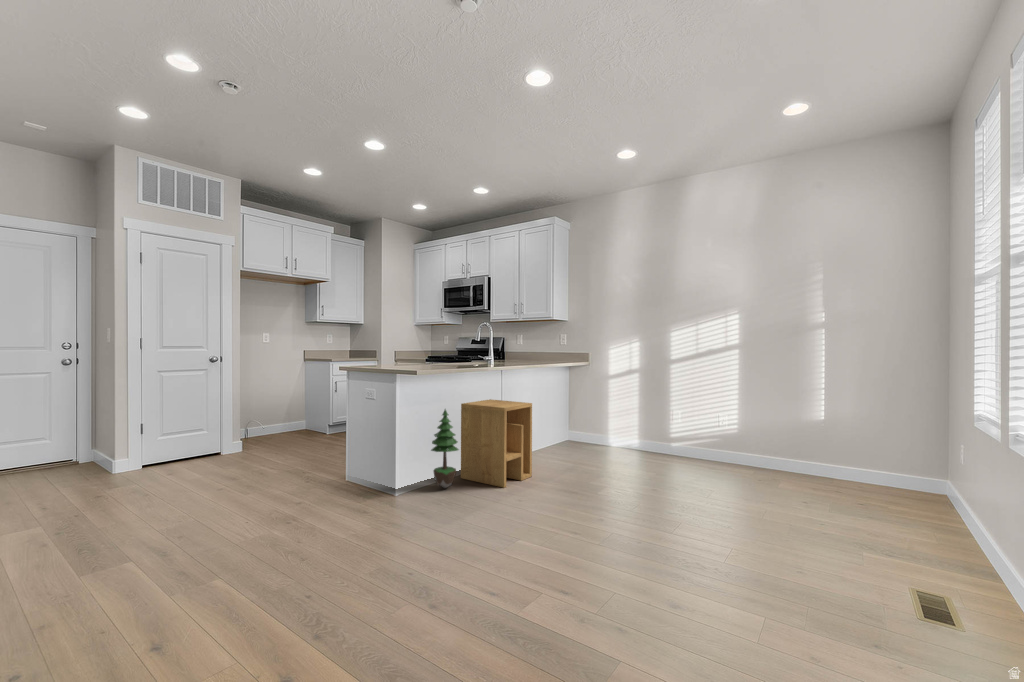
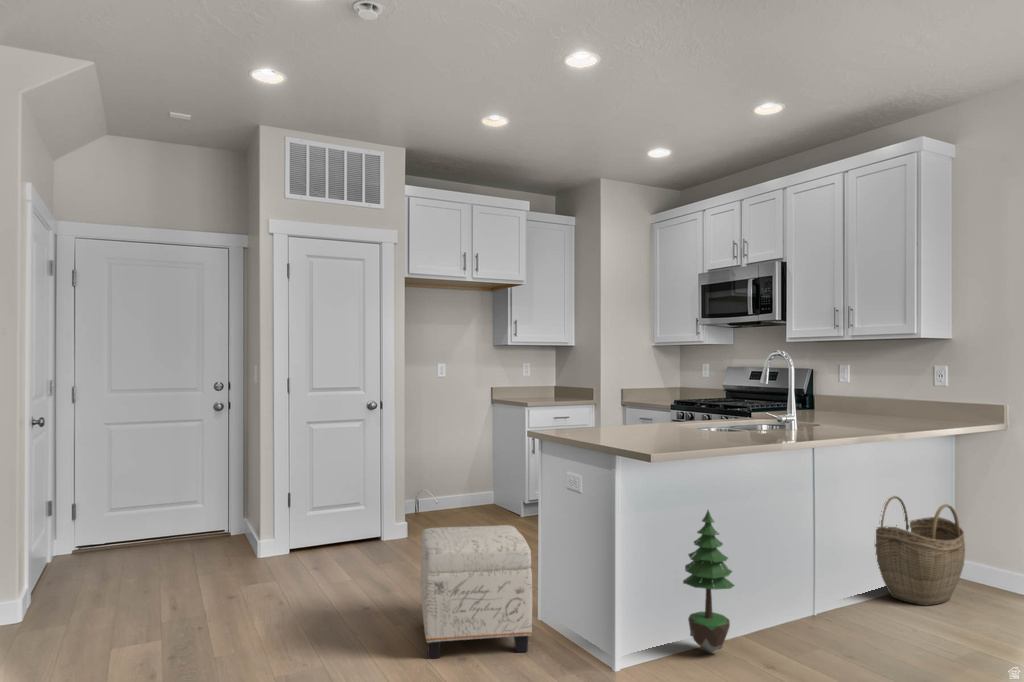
side table: present [461,399,532,488] -> none [737,491,881,668]
woven basket: none [532,402,573,457] -> present [875,496,965,606]
ottoman: none [260,428,339,512] -> present [421,525,532,658]

